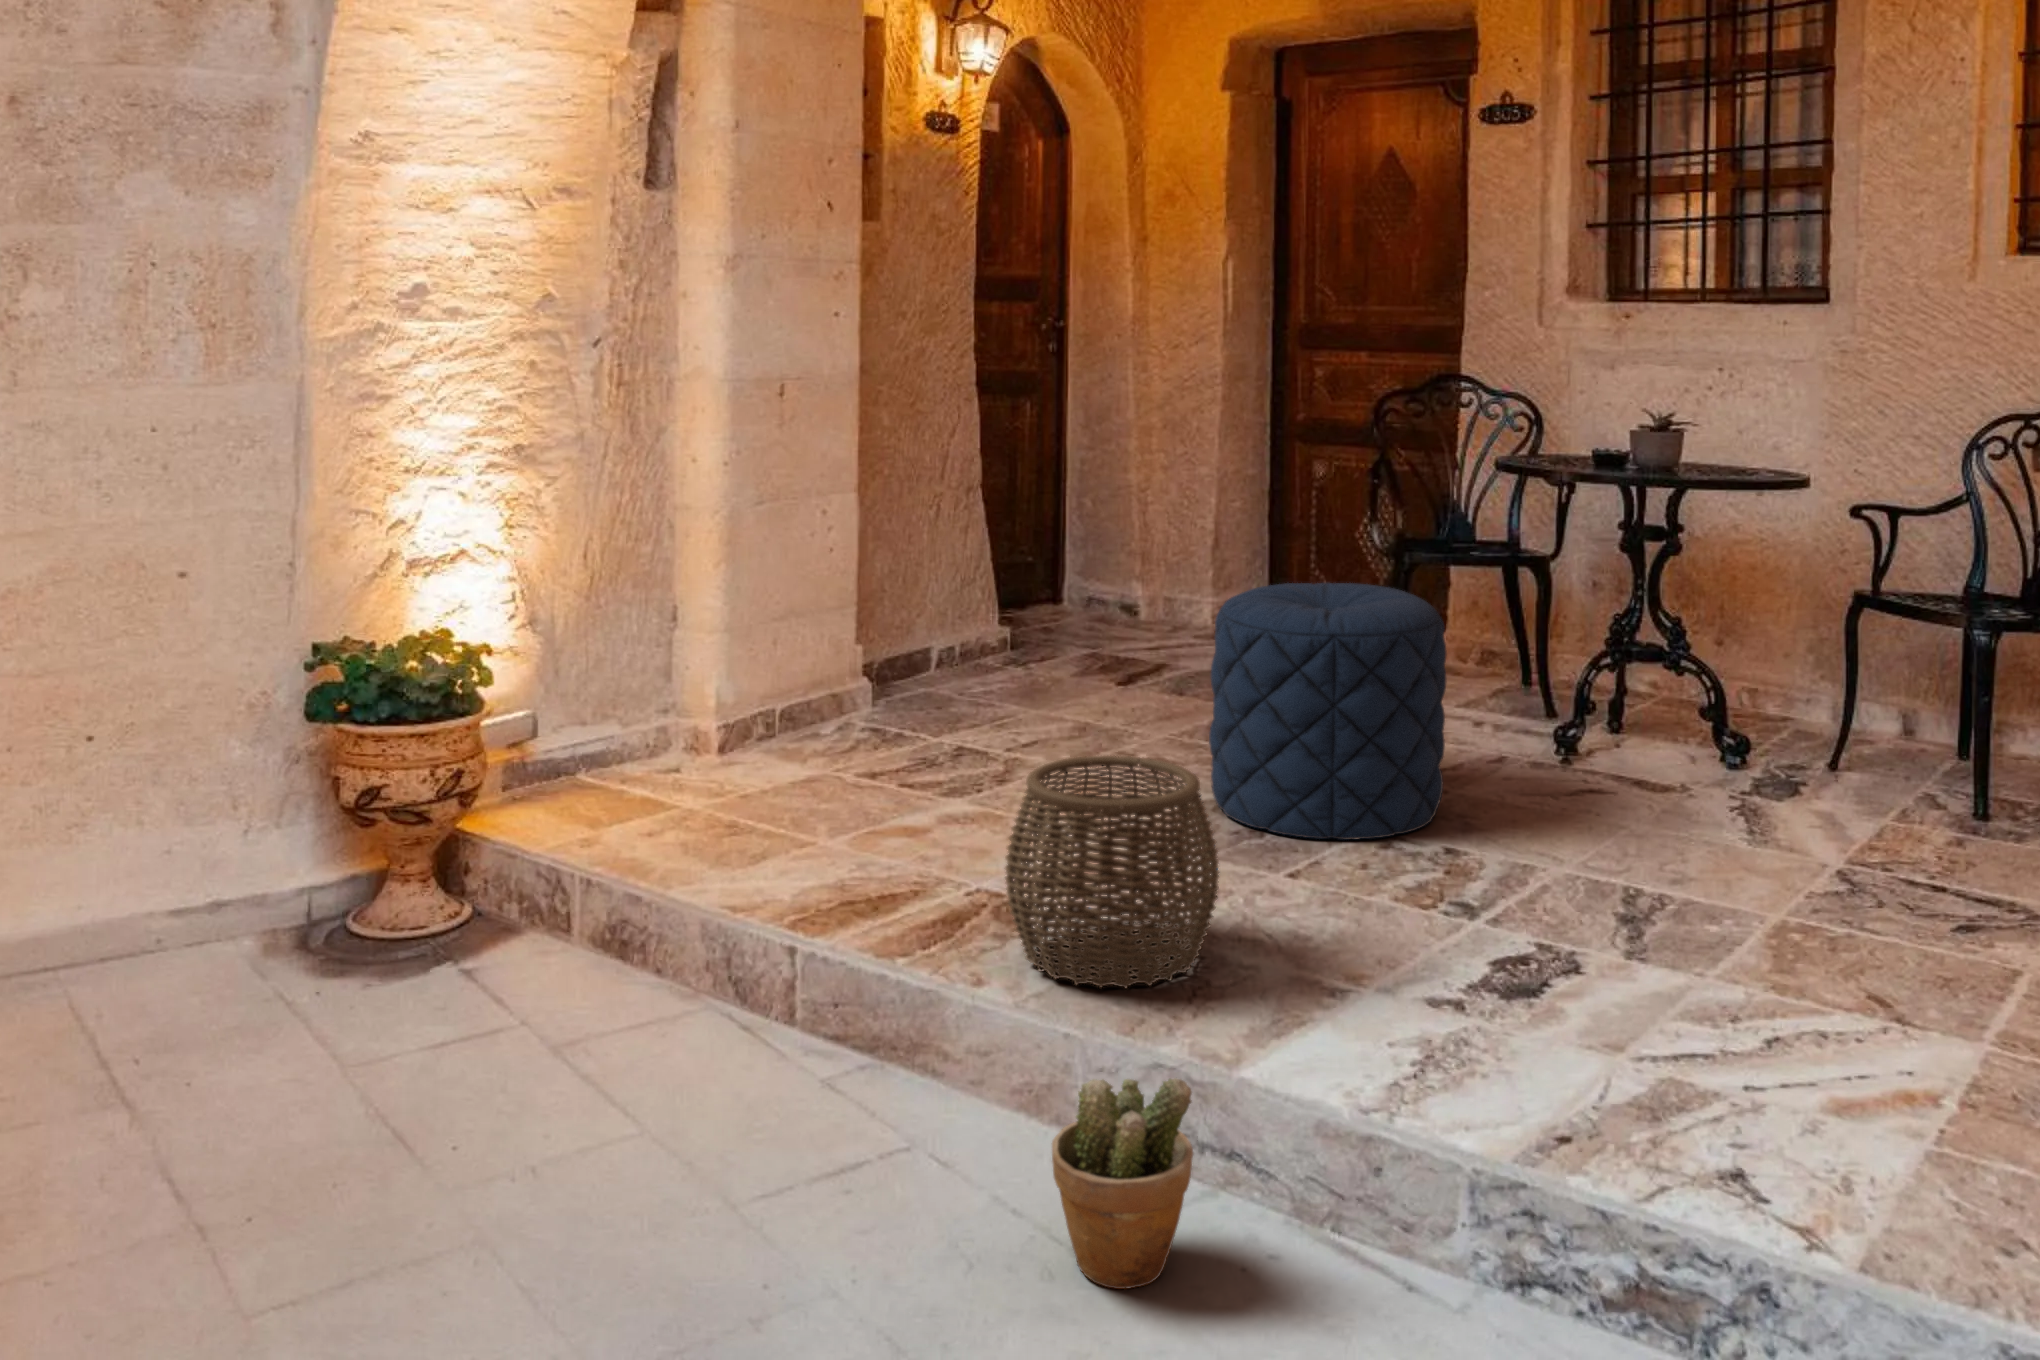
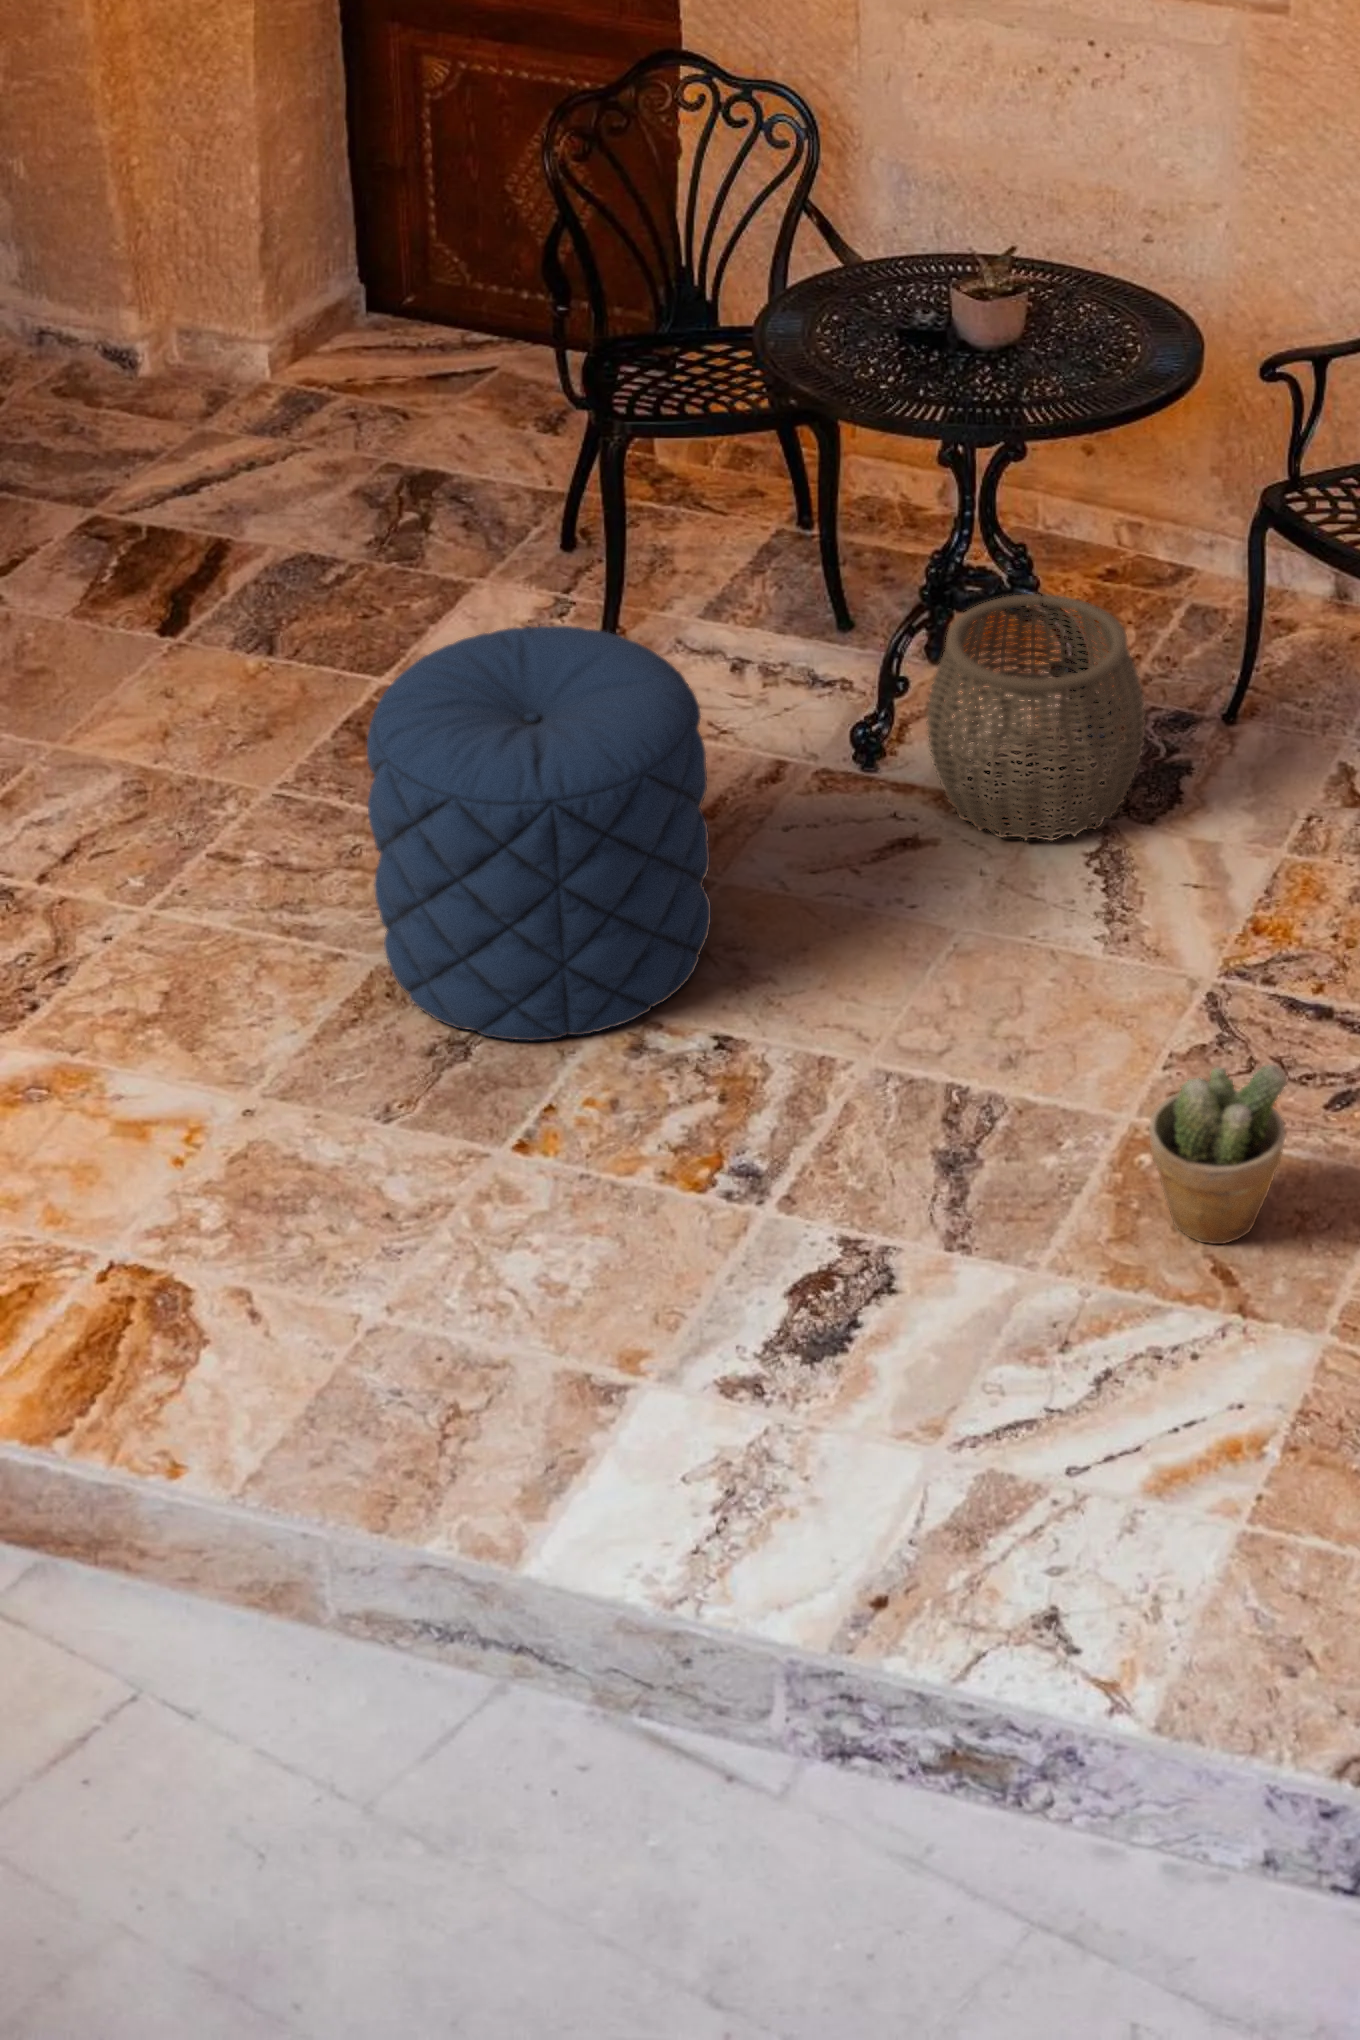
woven basket: present [1005,756,1219,988] -> present [926,594,1146,841]
potted plant: present [1052,1078,1193,1289] -> present [1149,1065,1286,1244]

